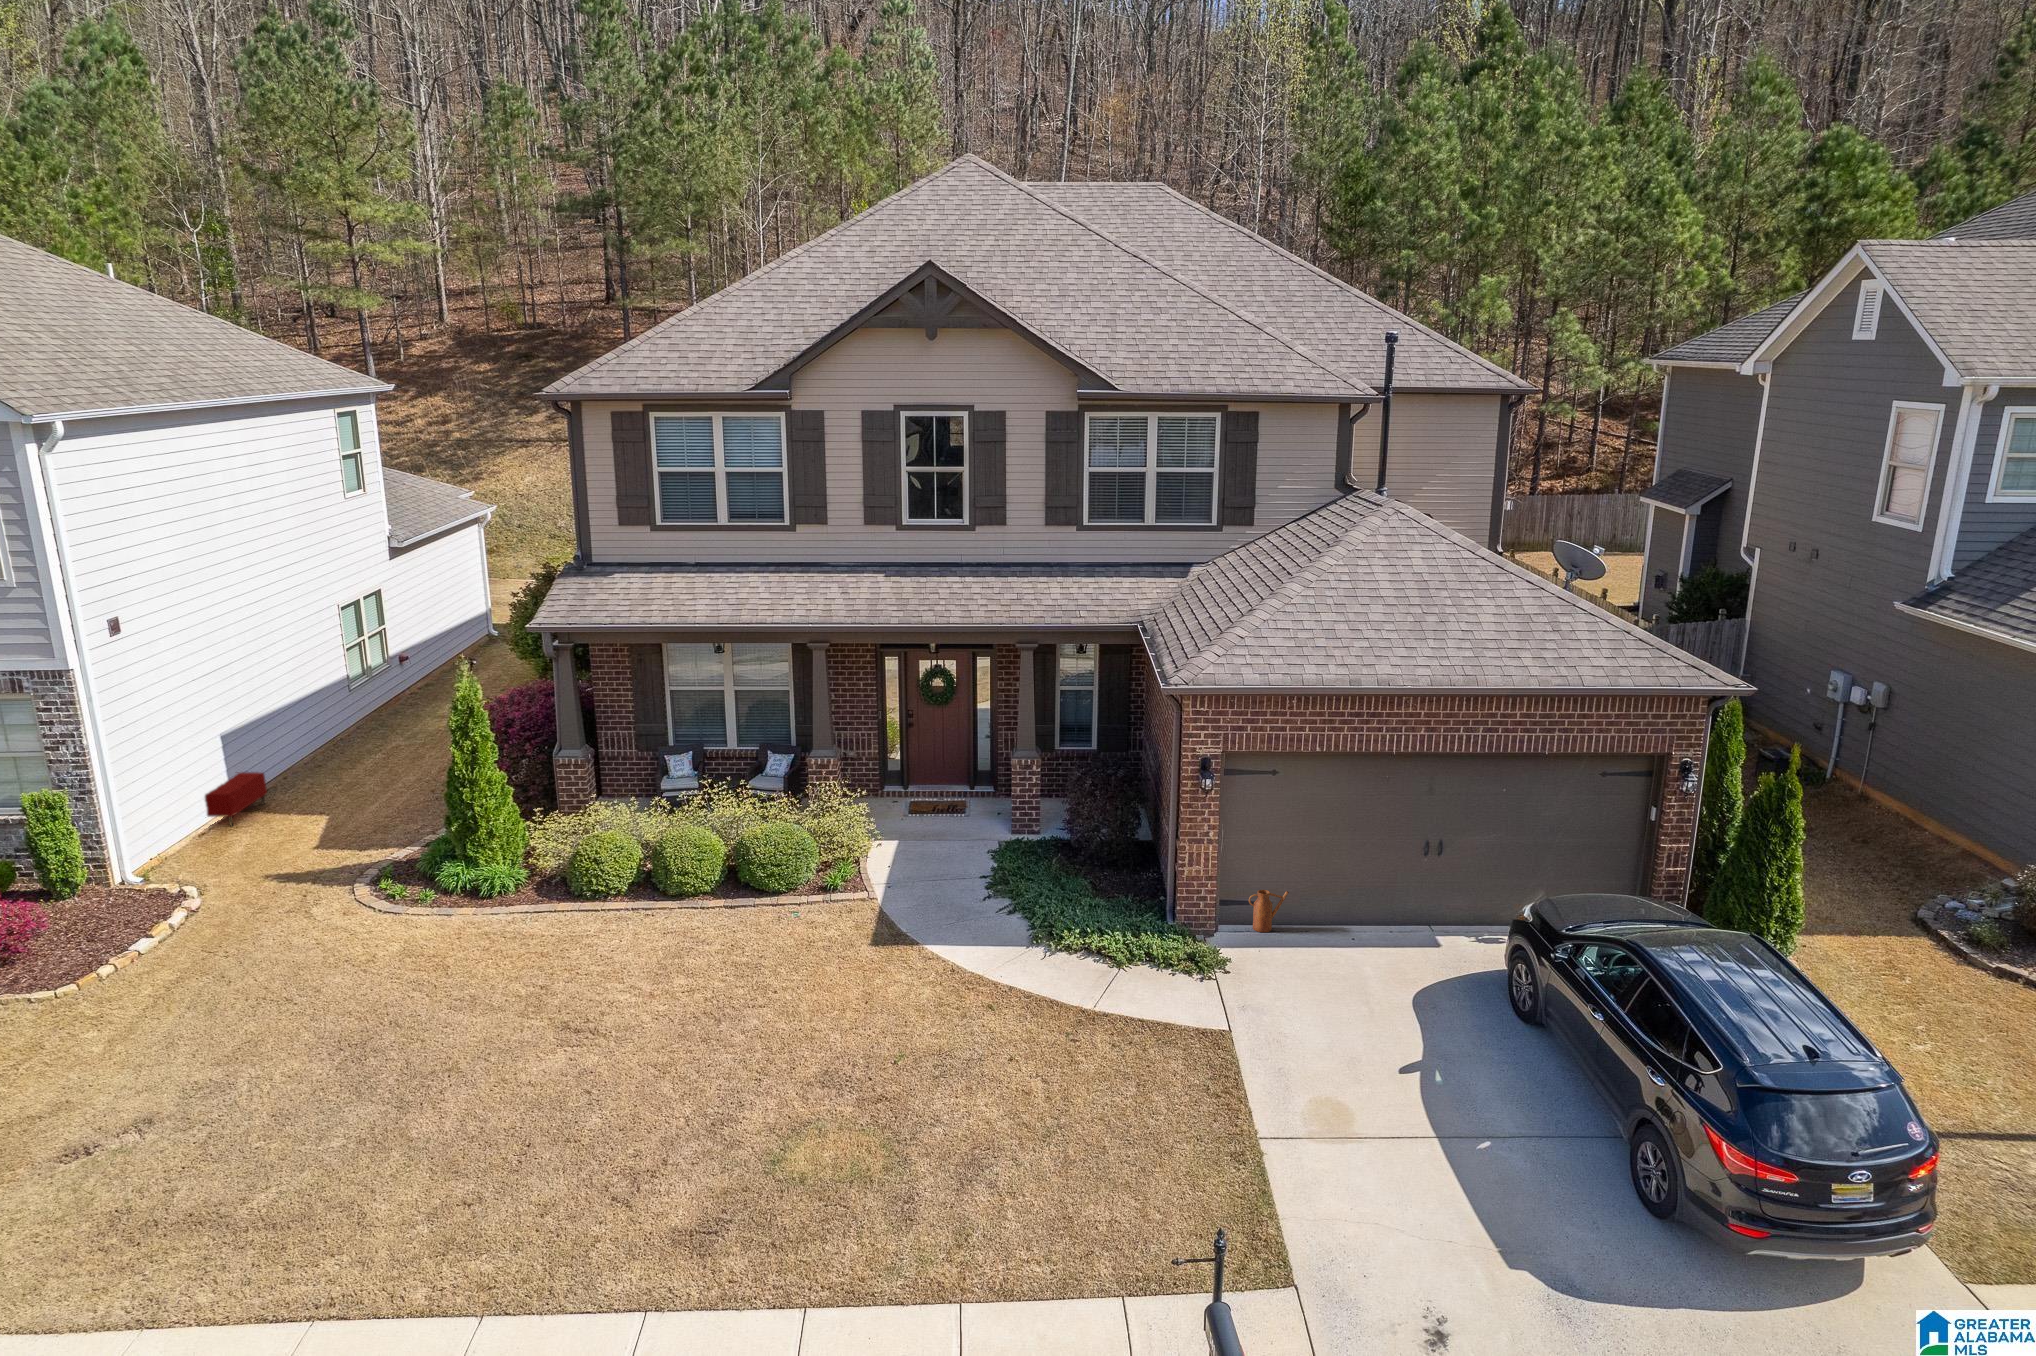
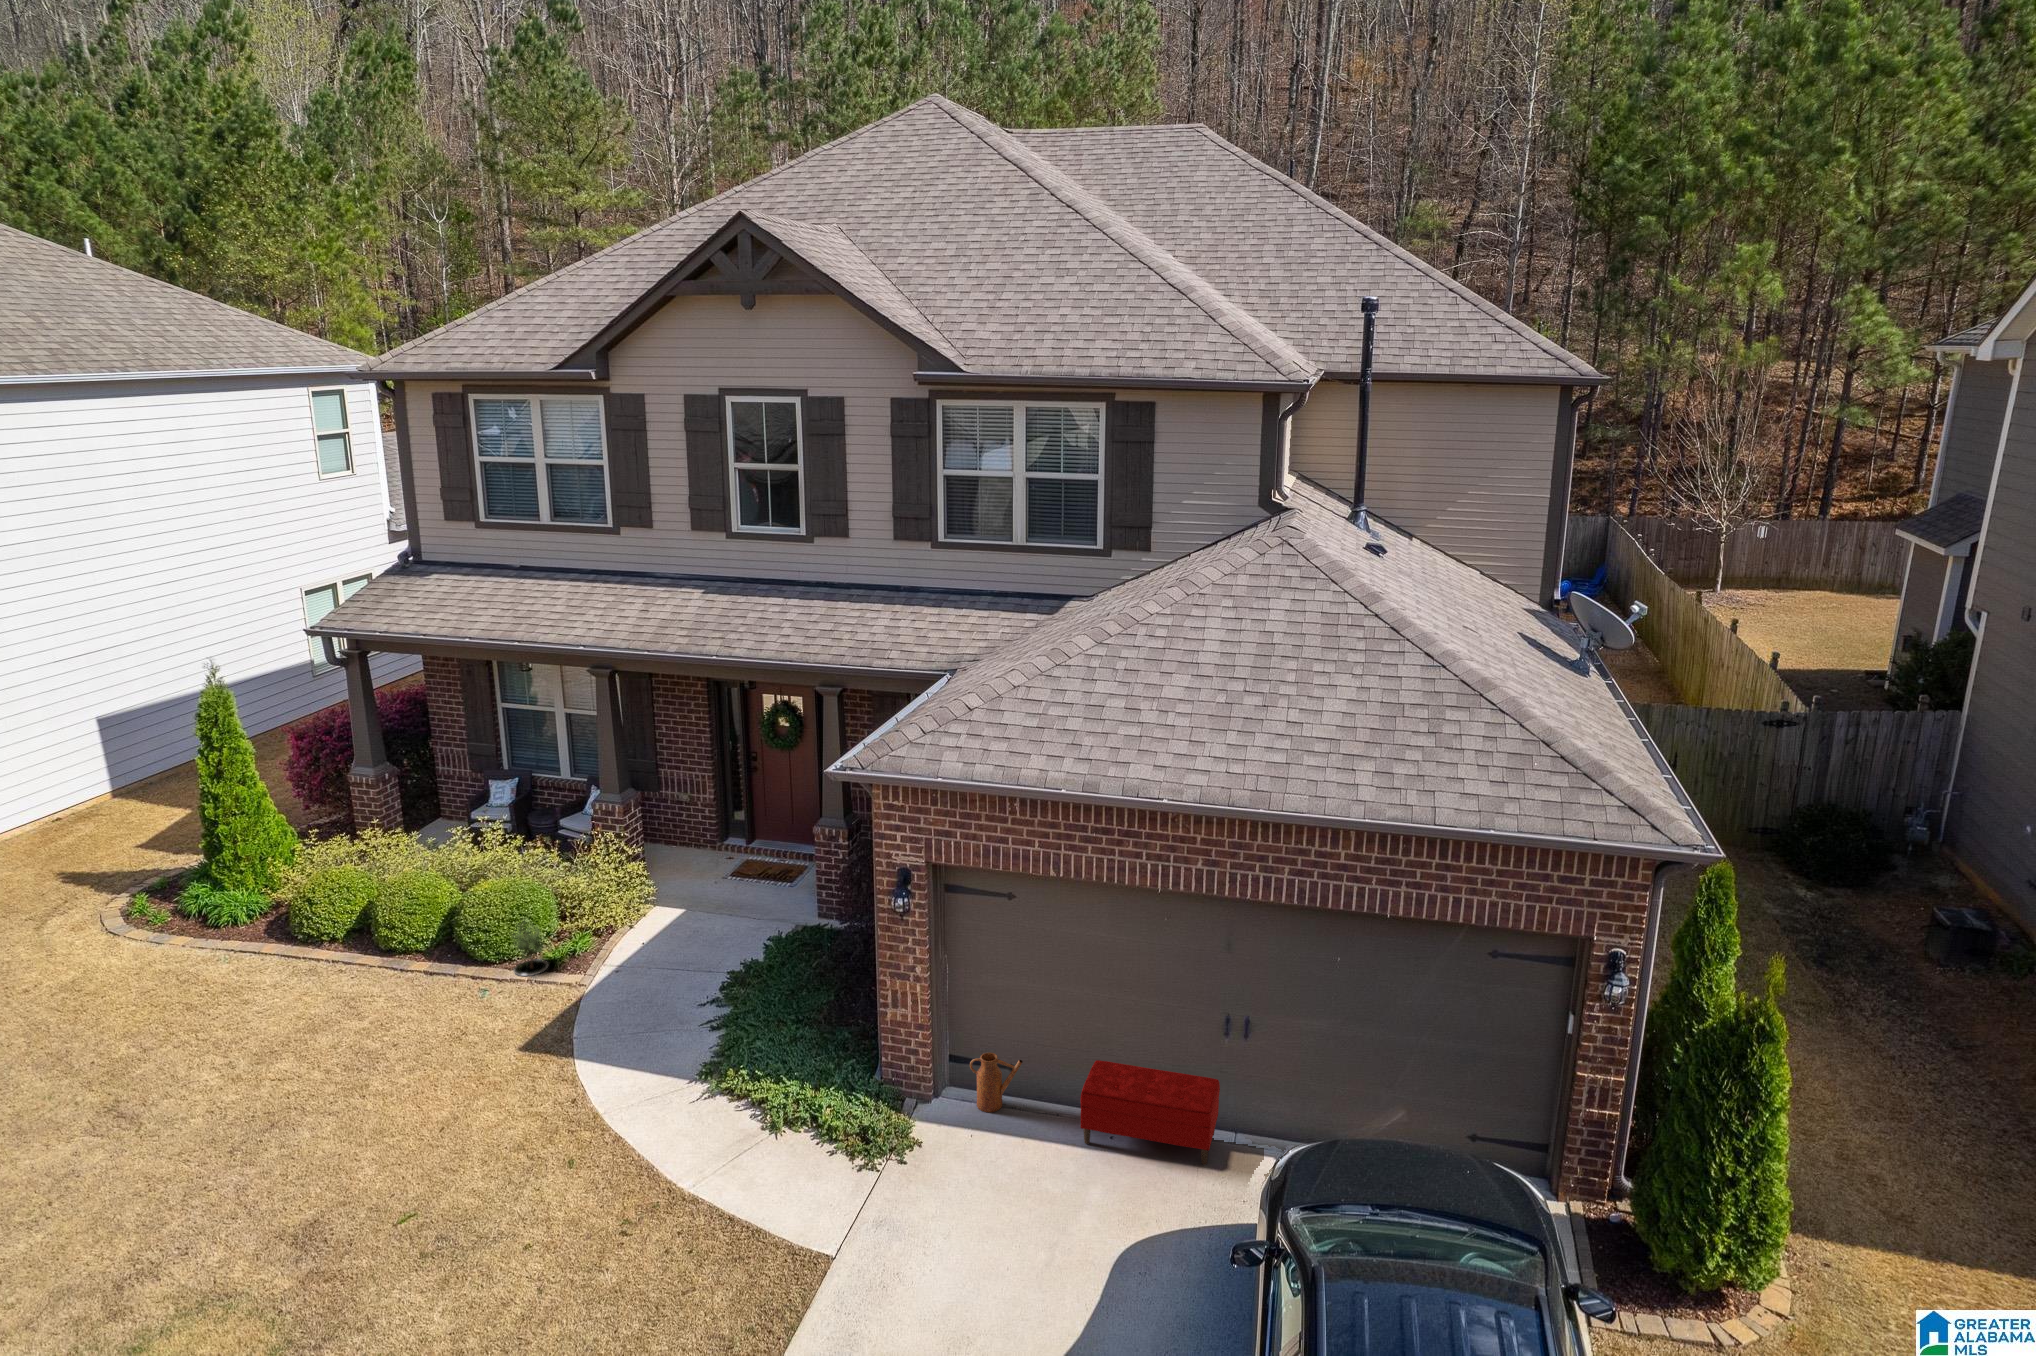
bench: present [205,772,267,826] -> present [1081,1060,1220,1165]
potted tree: none [805,846,836,896] -> present [512,919,548,976]

